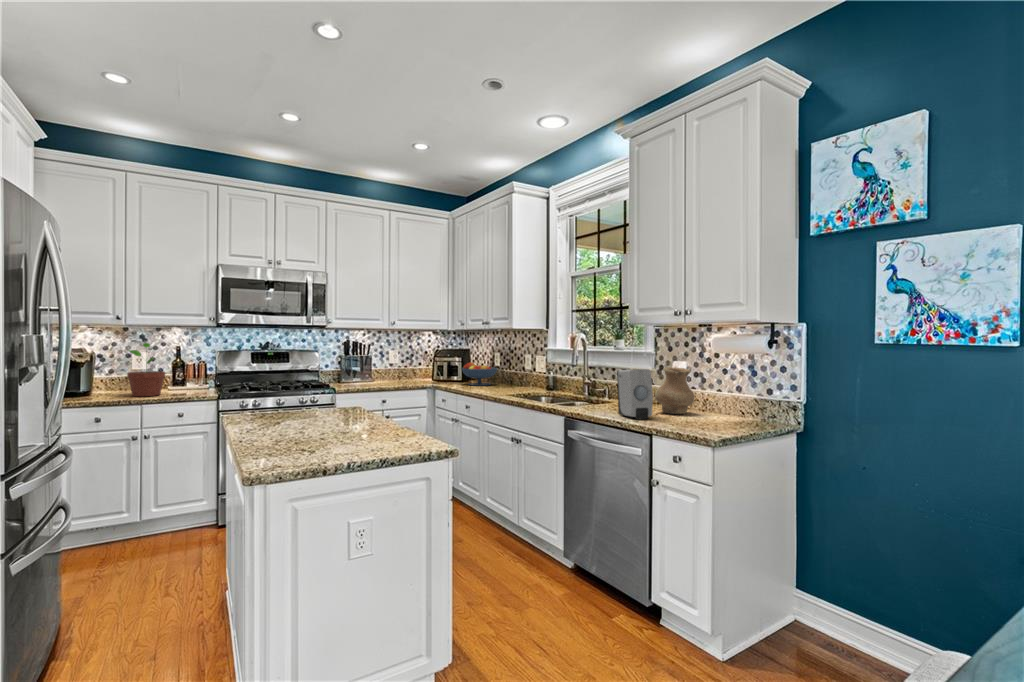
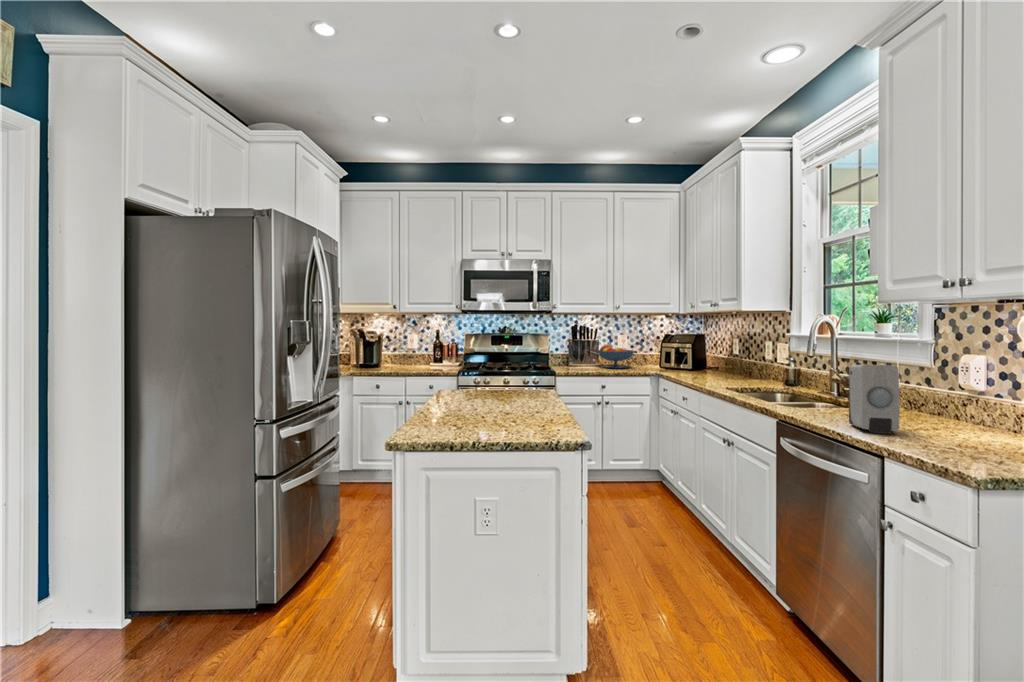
potted plant: present [127,343,165,396] -> none [395,328,421,371]
fruit bowl: present [462,362,497,386] -> present [598,344,634,368]
vase: present [655,367,695,414] -> none [917,363,990,432]

